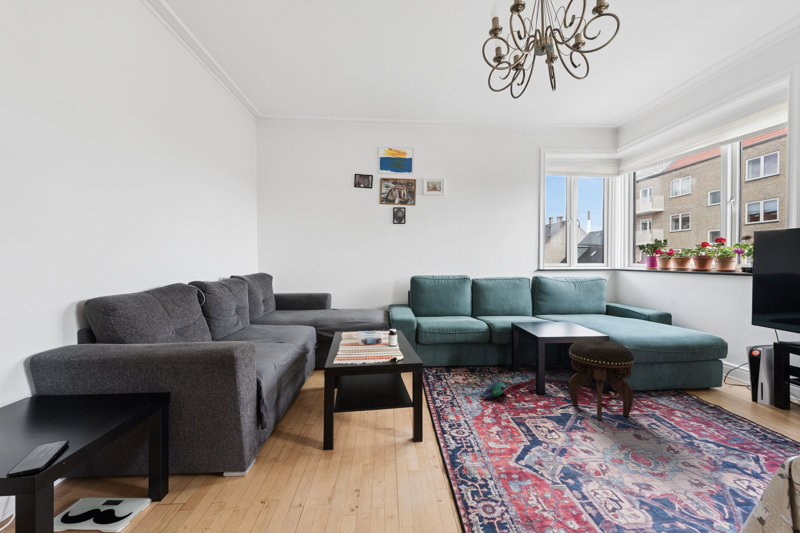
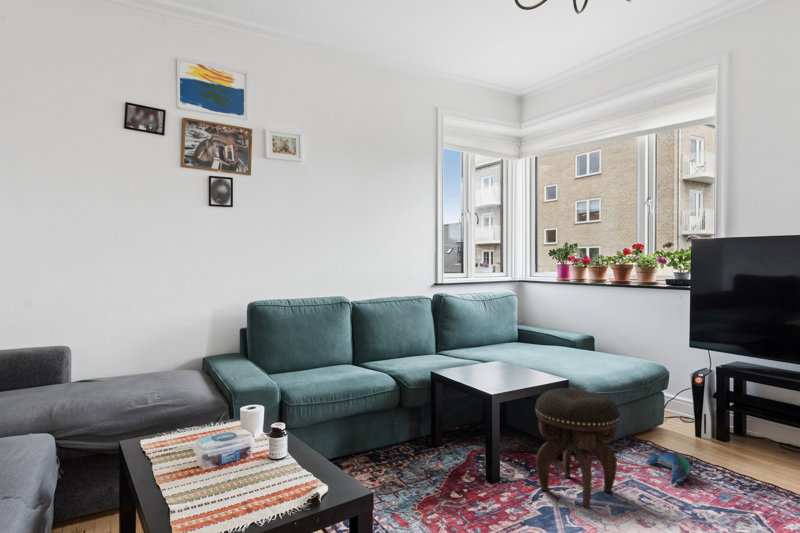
plush toy: present [480,381,505,398] -> present [647,452,693,484]

